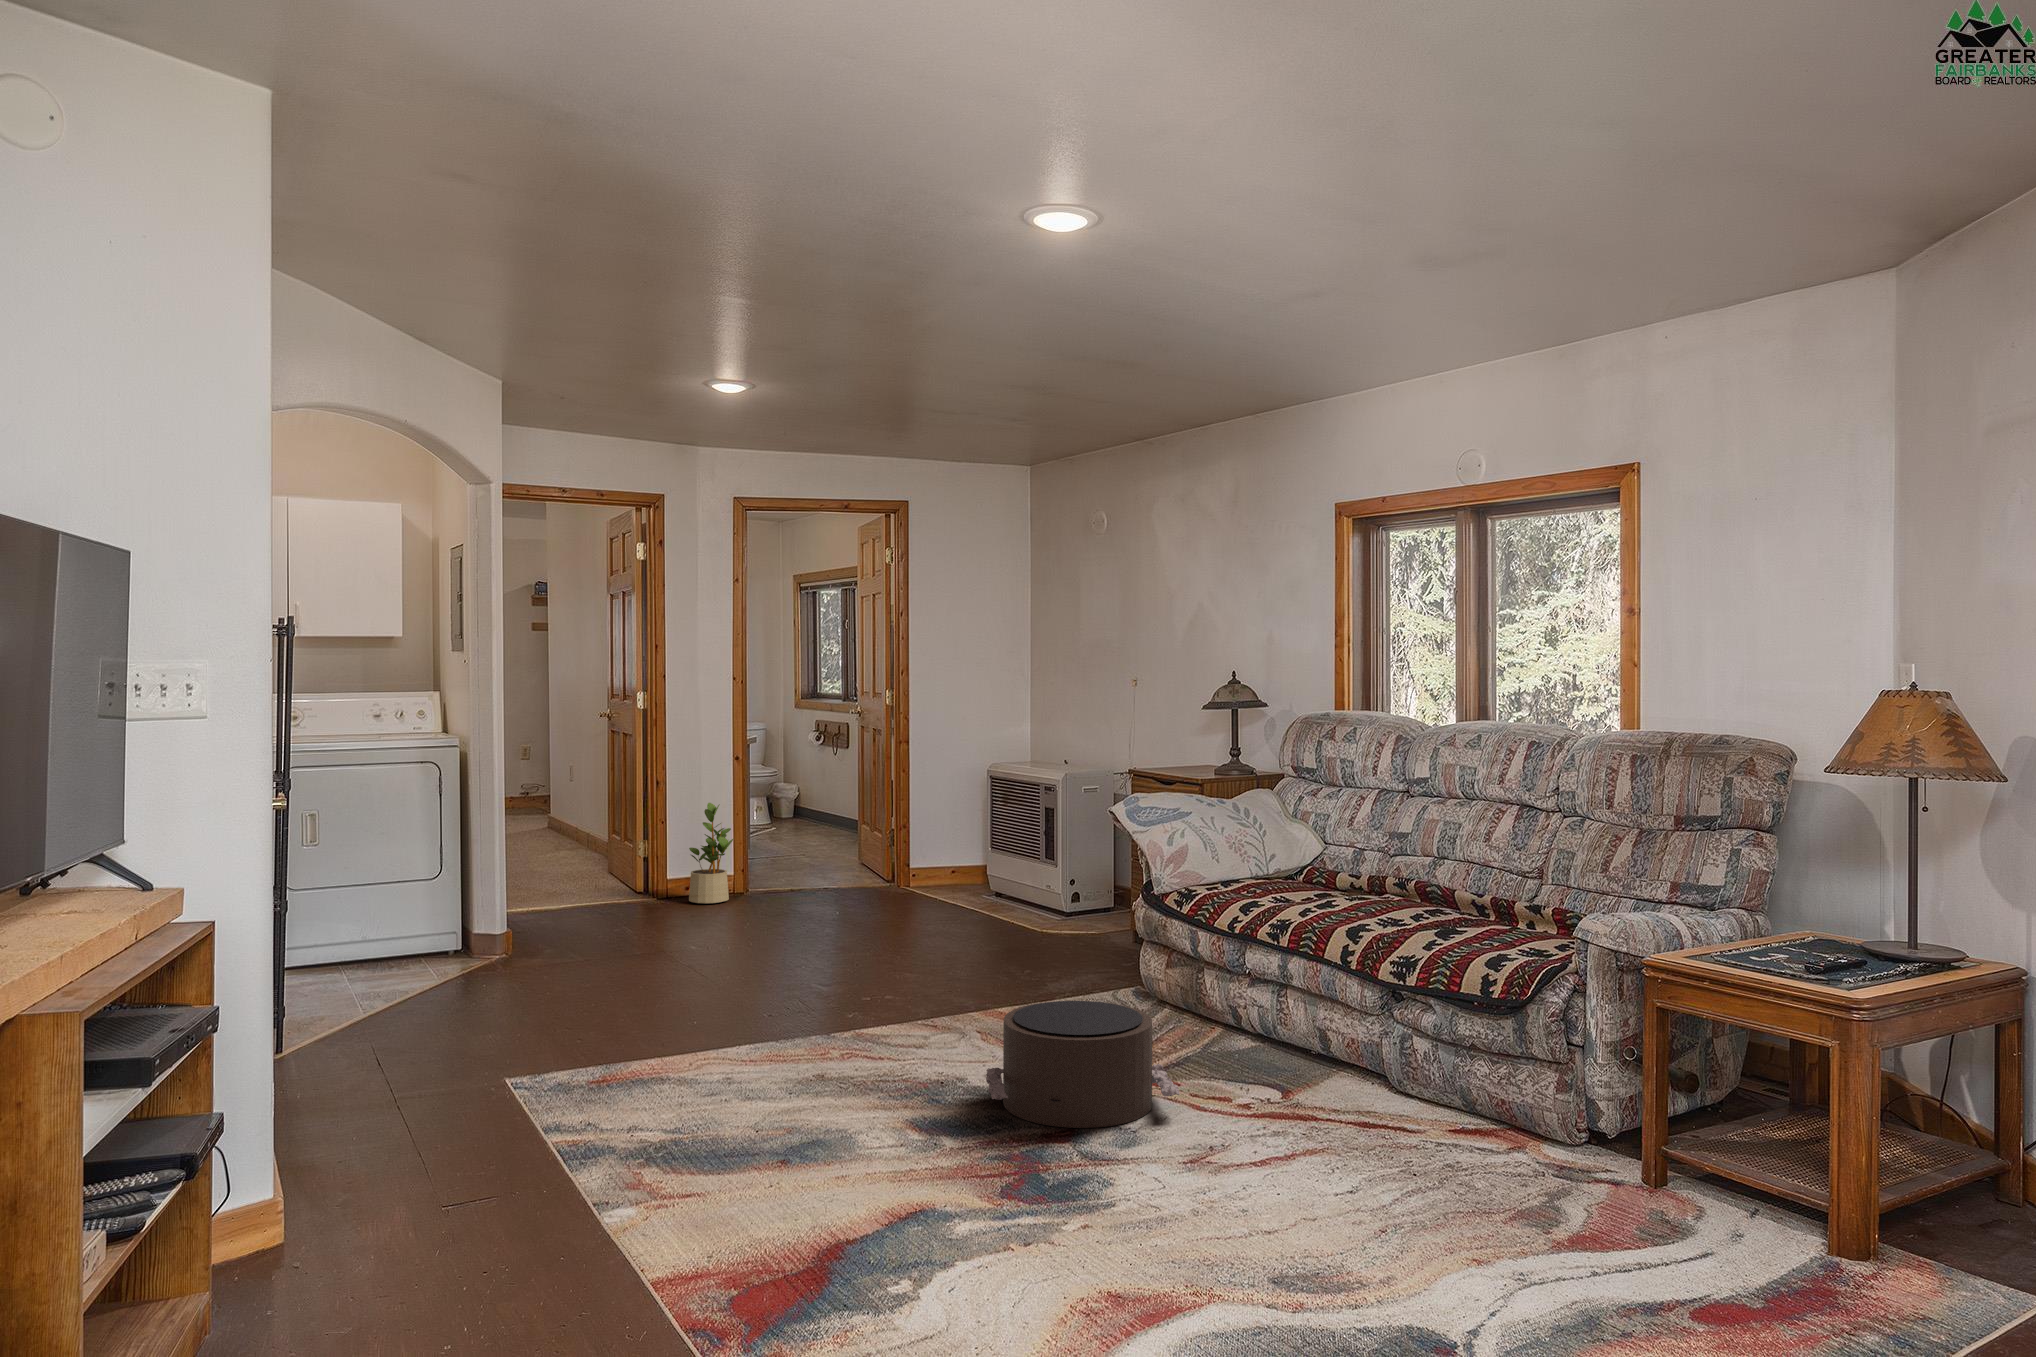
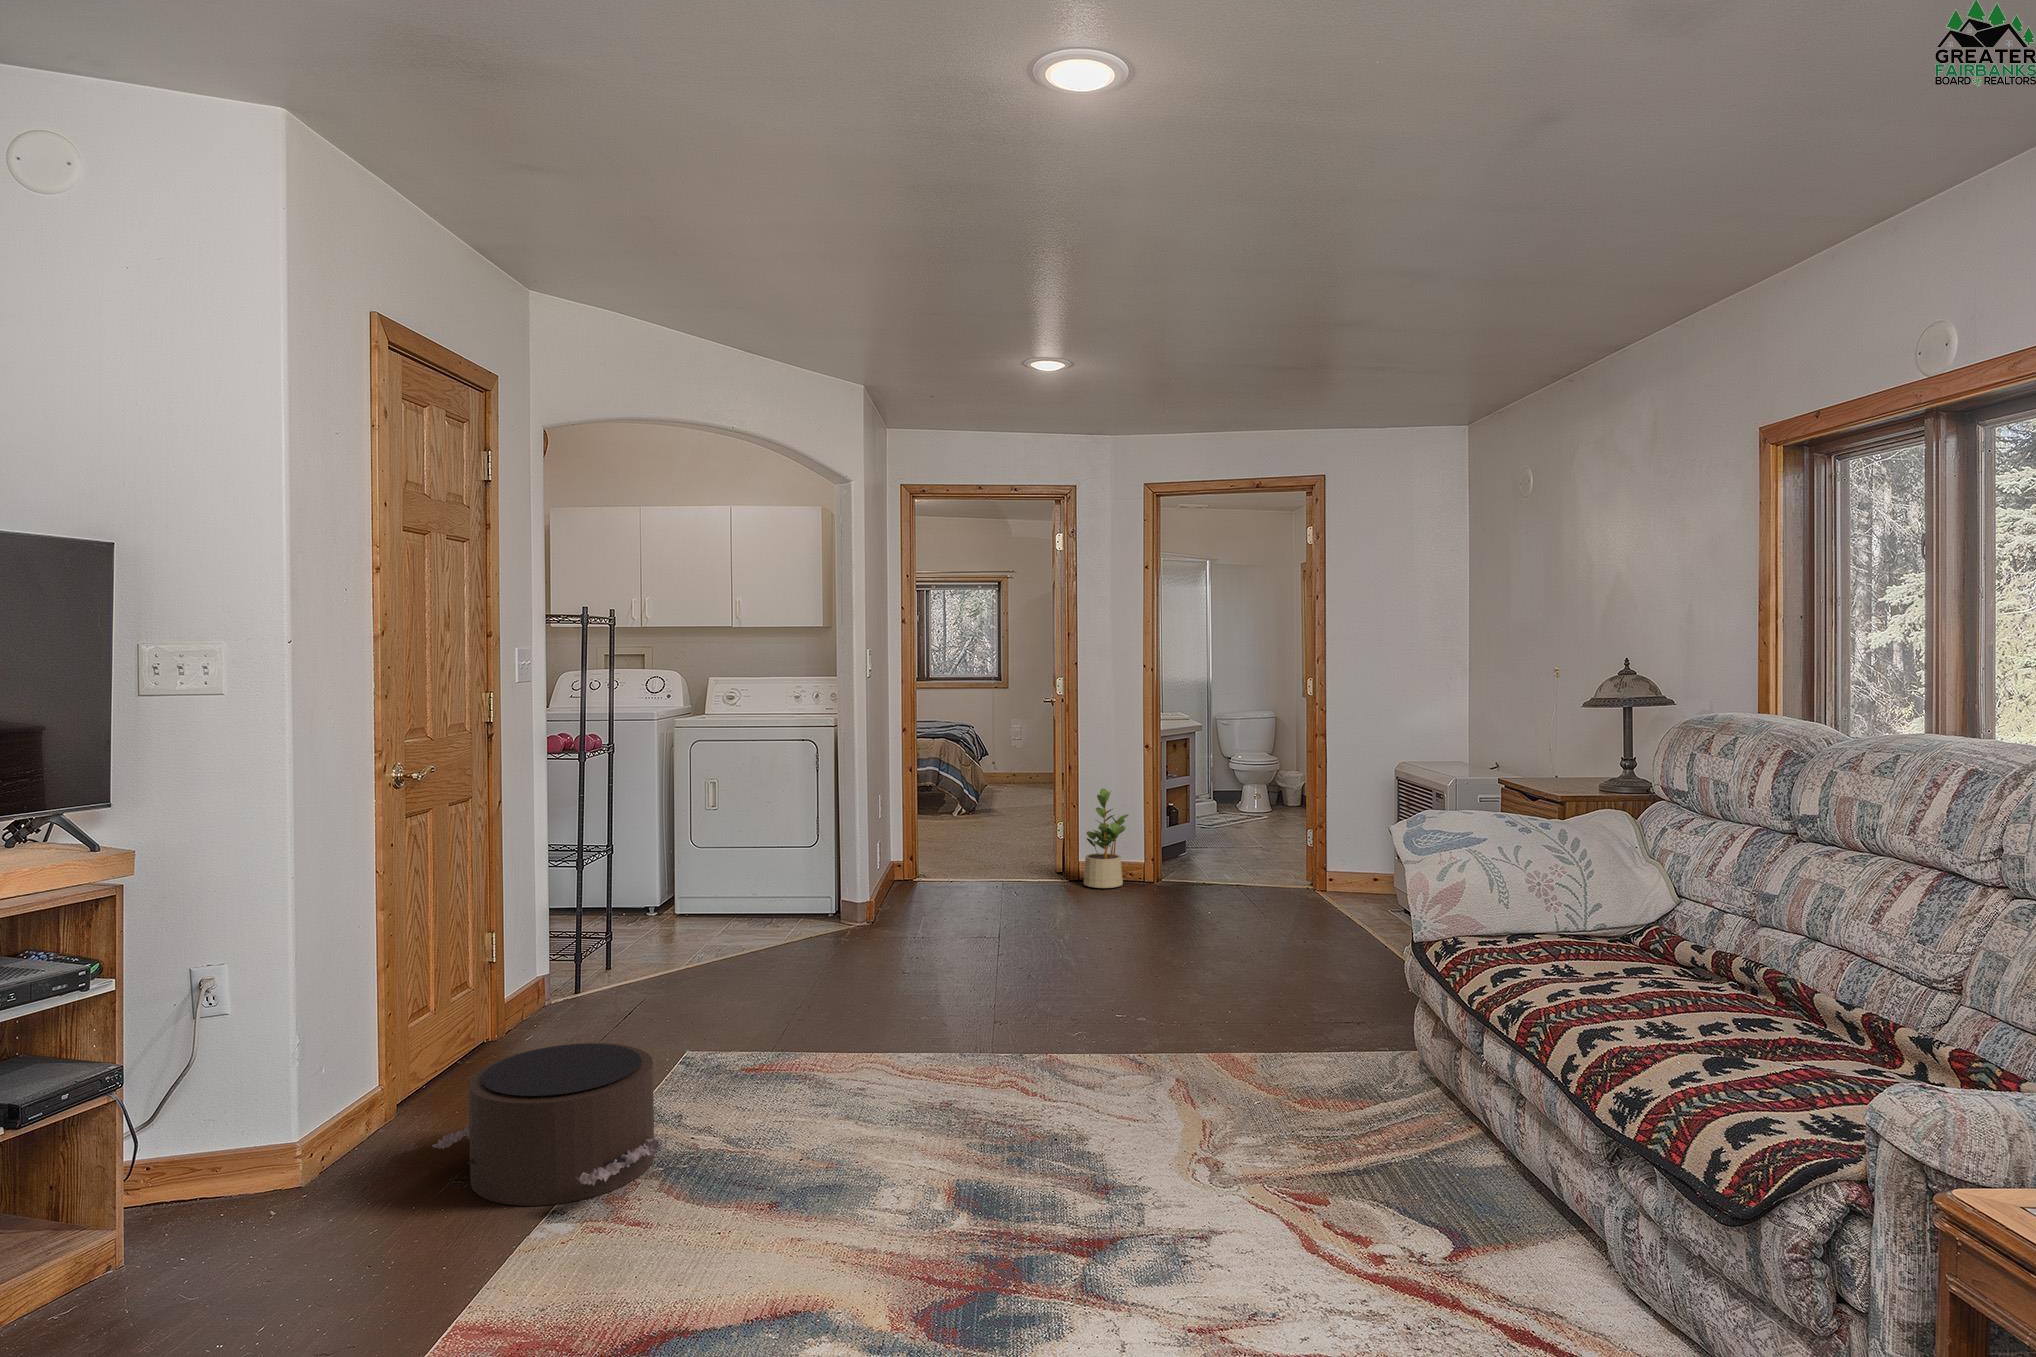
pouf: present [986,1001,1180,1128] -> present [432,1043,667,1206]

